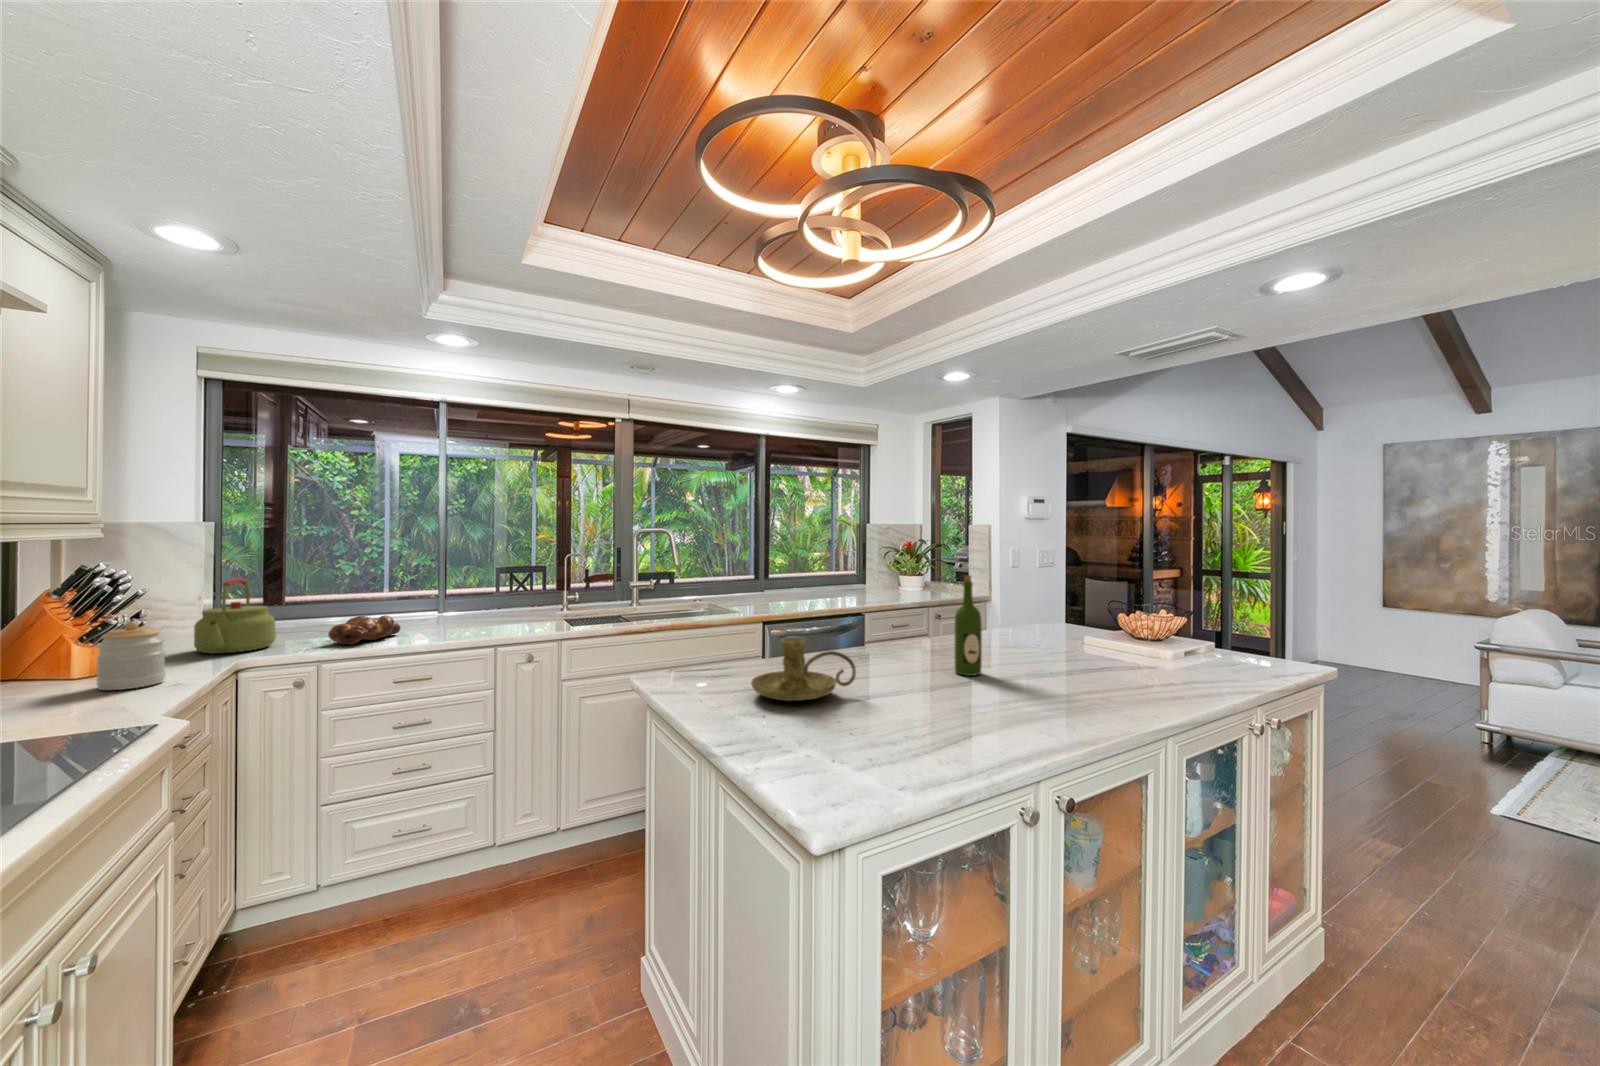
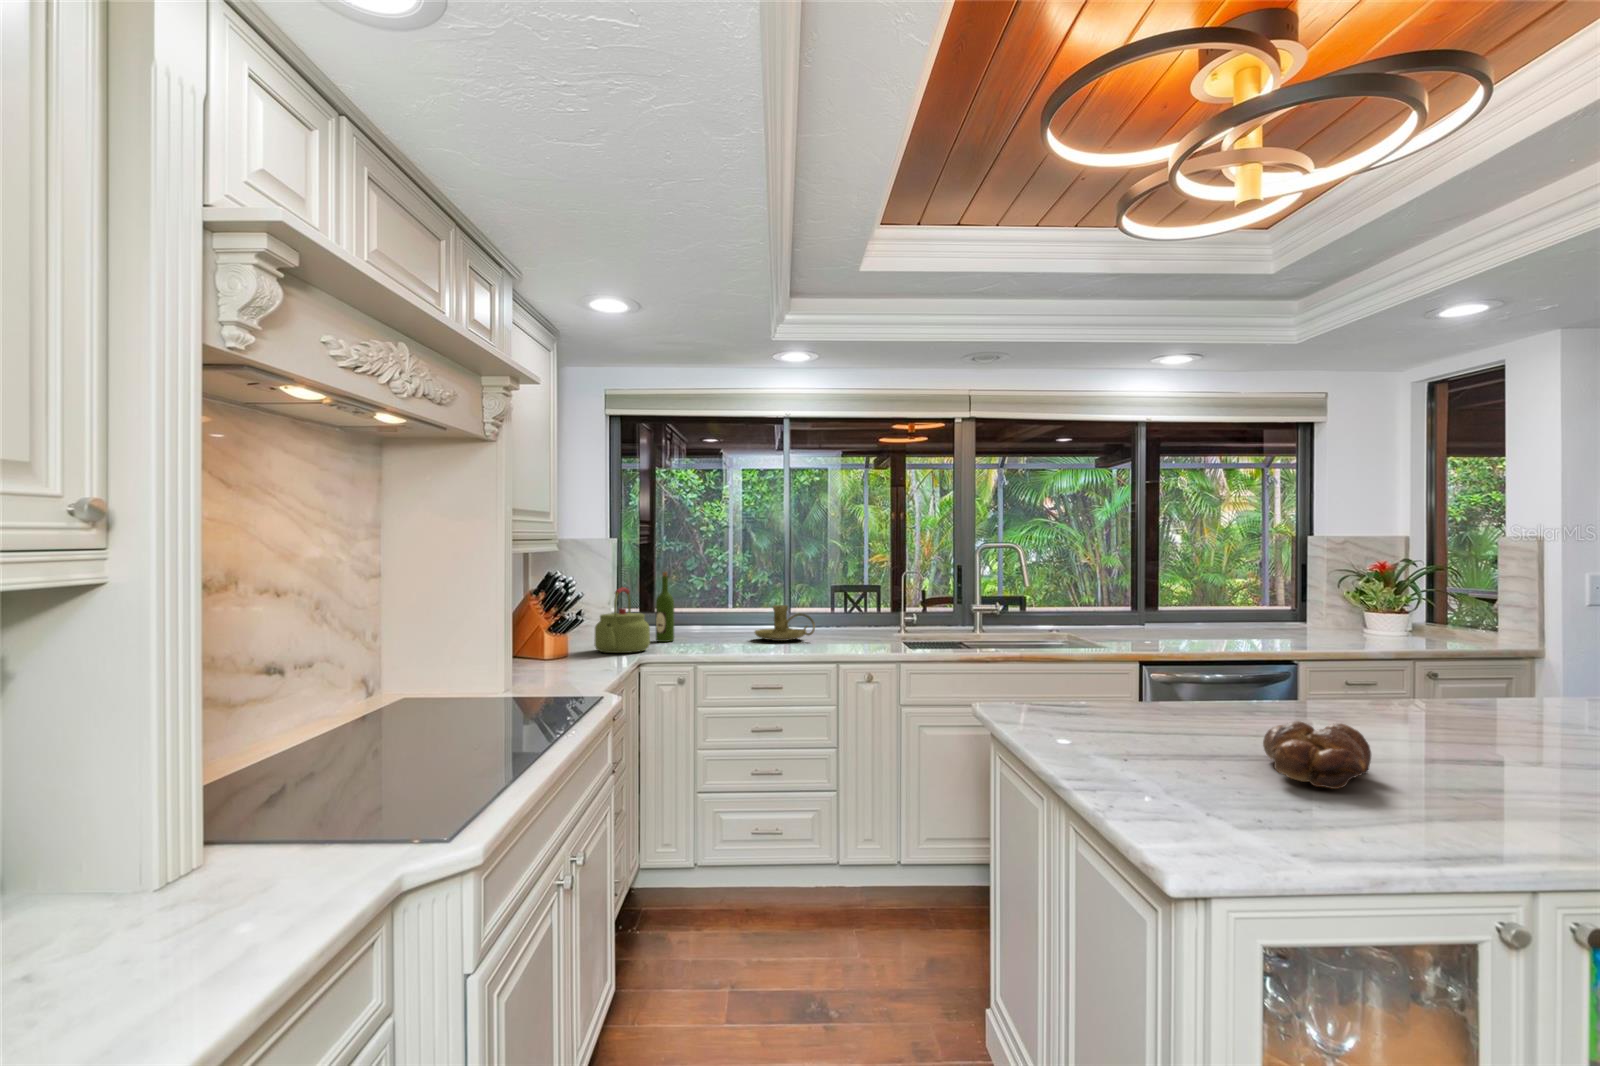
wine bottle: present [954,575,982,676] -> present [656,572,674,642]
bread loaf: present [328,615,401,644] -> present [1263,721,1371,789]
jar: present [97,621,165,690] -> none [544,616,584,671]
candle holder: present [751,637,856,701] -> present [755,605,815,641]

